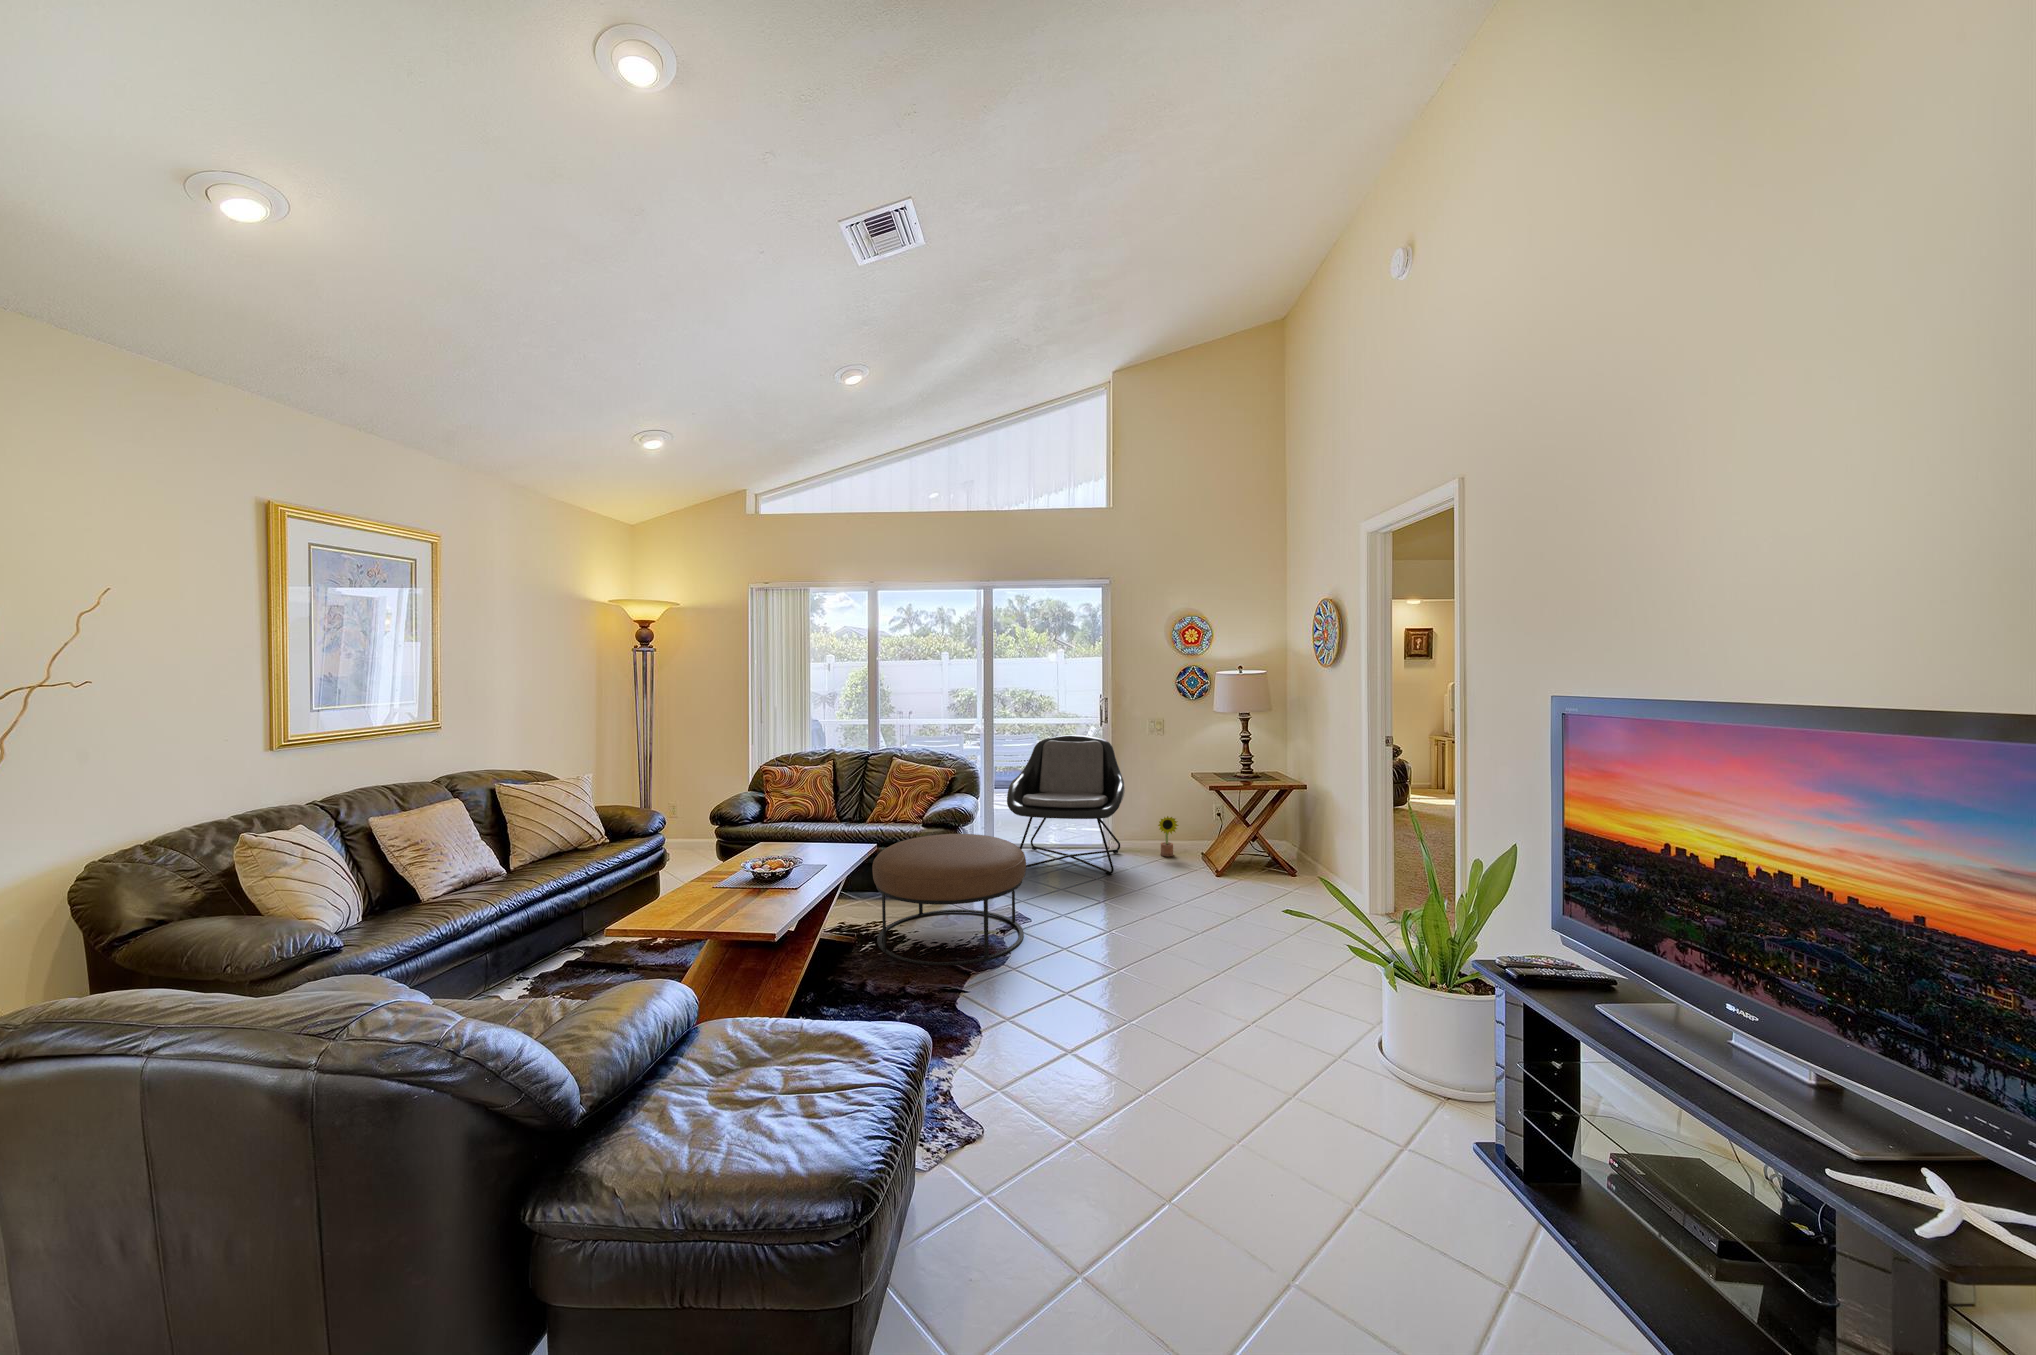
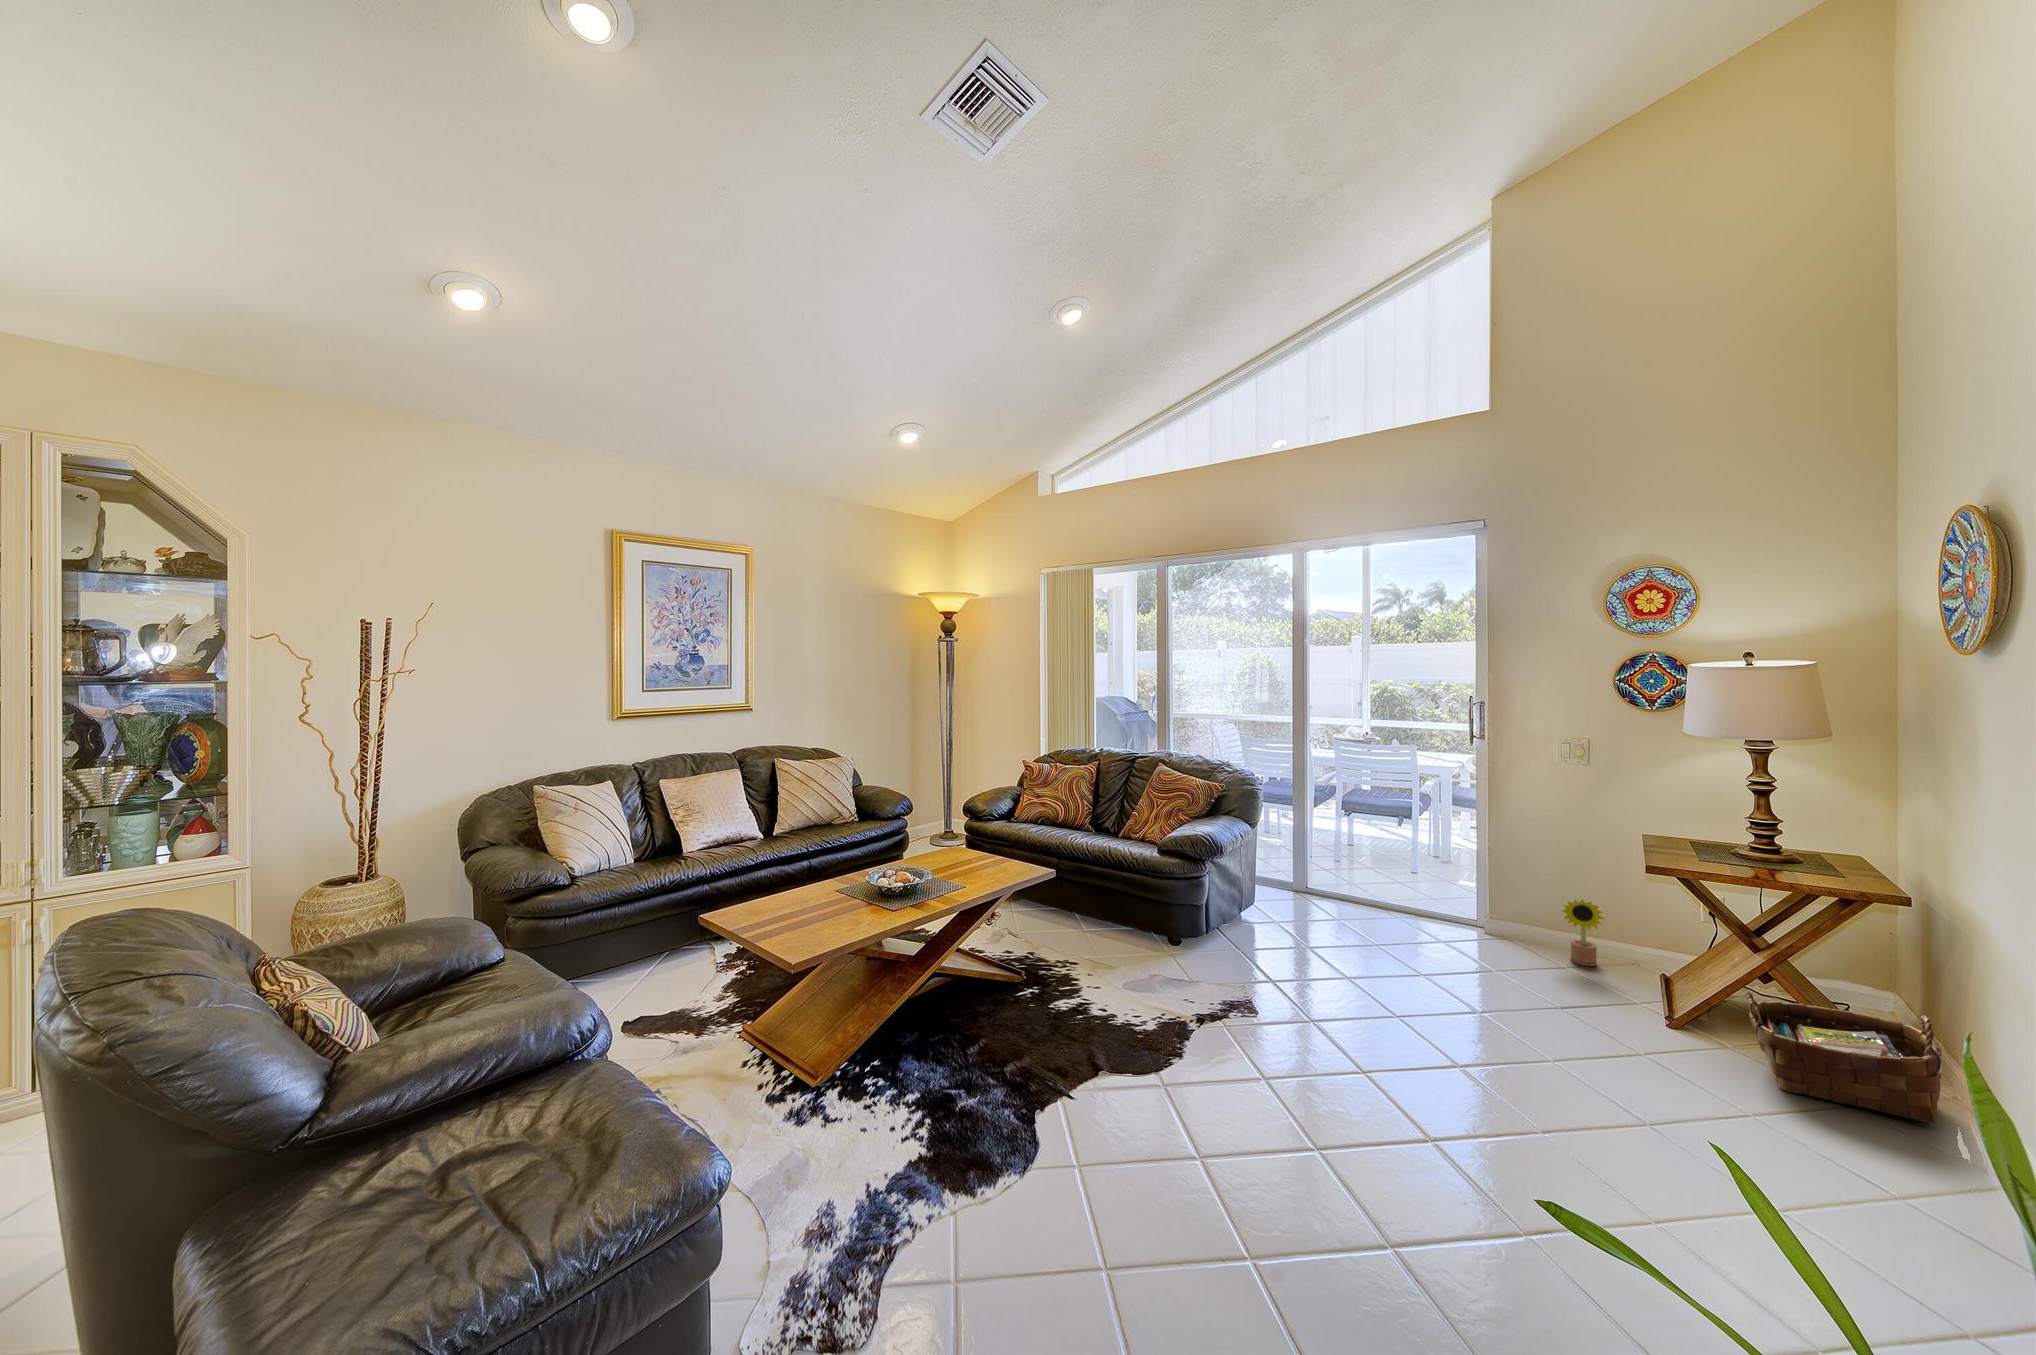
lounge chair: present [1007,735,1125,875] -> none [1290,753,1496,974]
ottoman: present [872,834,1026,965] -> none [1022,869,1225,1061]
woven basket: none [1253,839,1322,889] -> present [1744,991,1942,1123]

